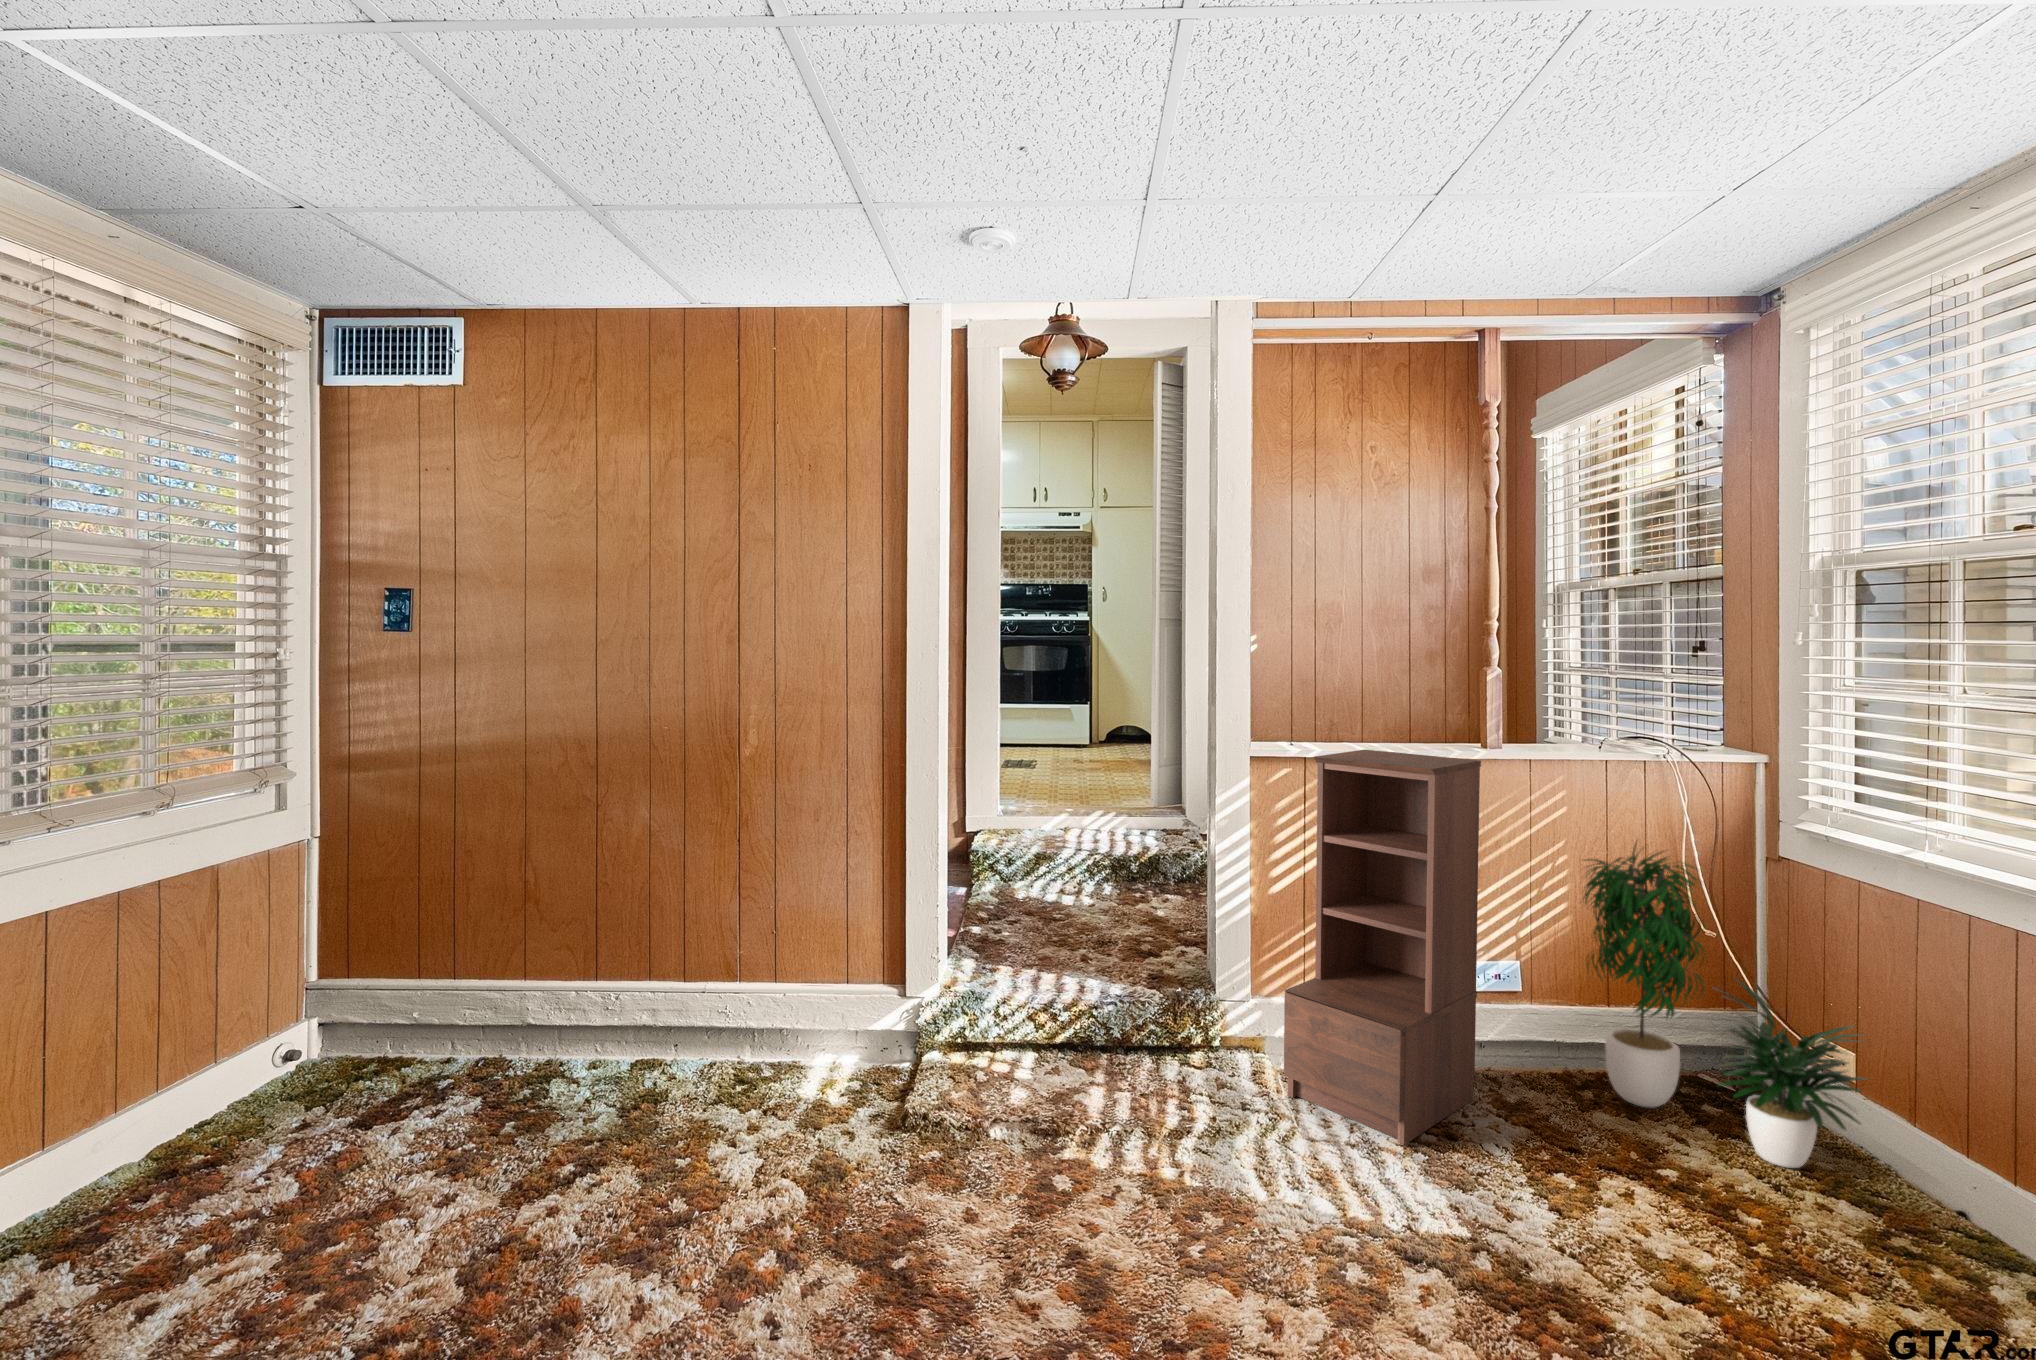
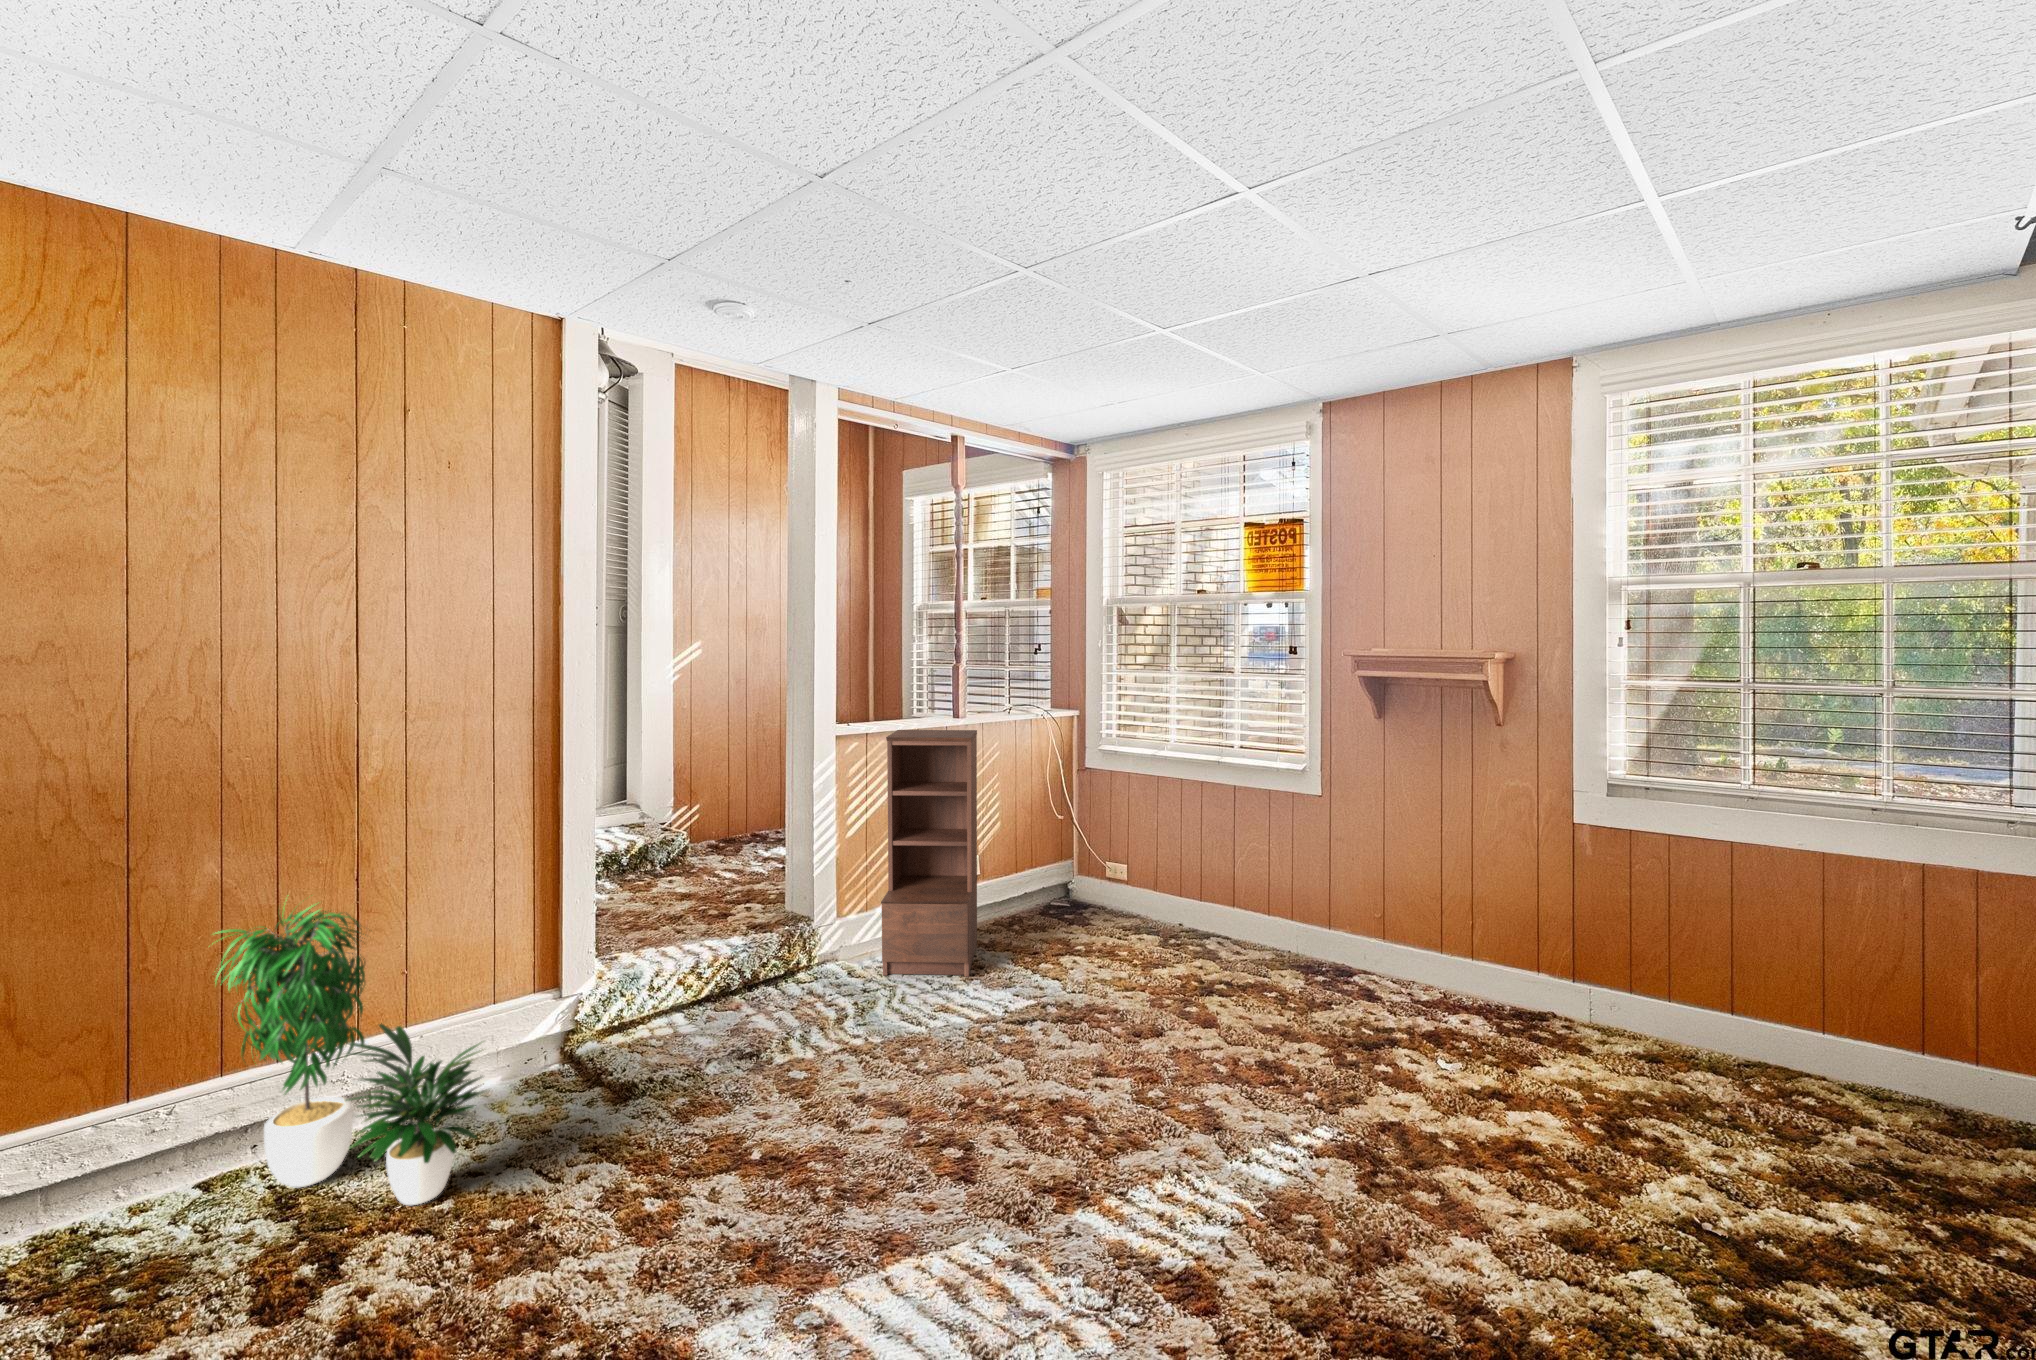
potted plant: present [1582,844,1867,1168] -> present [216,900,488,1205]

